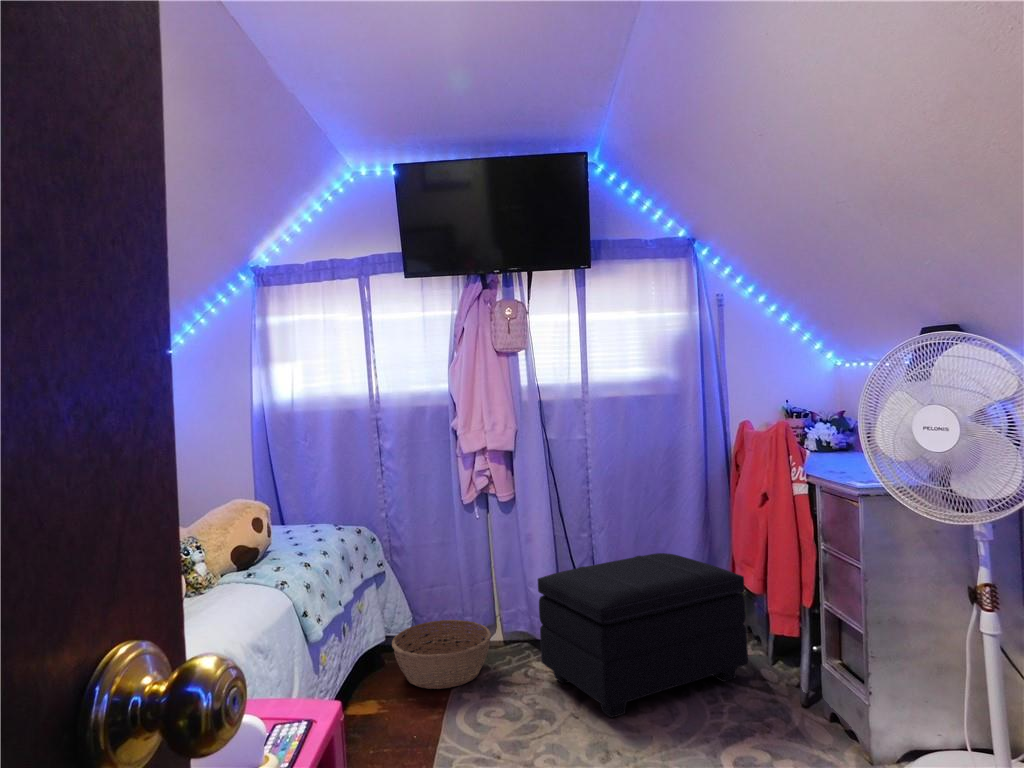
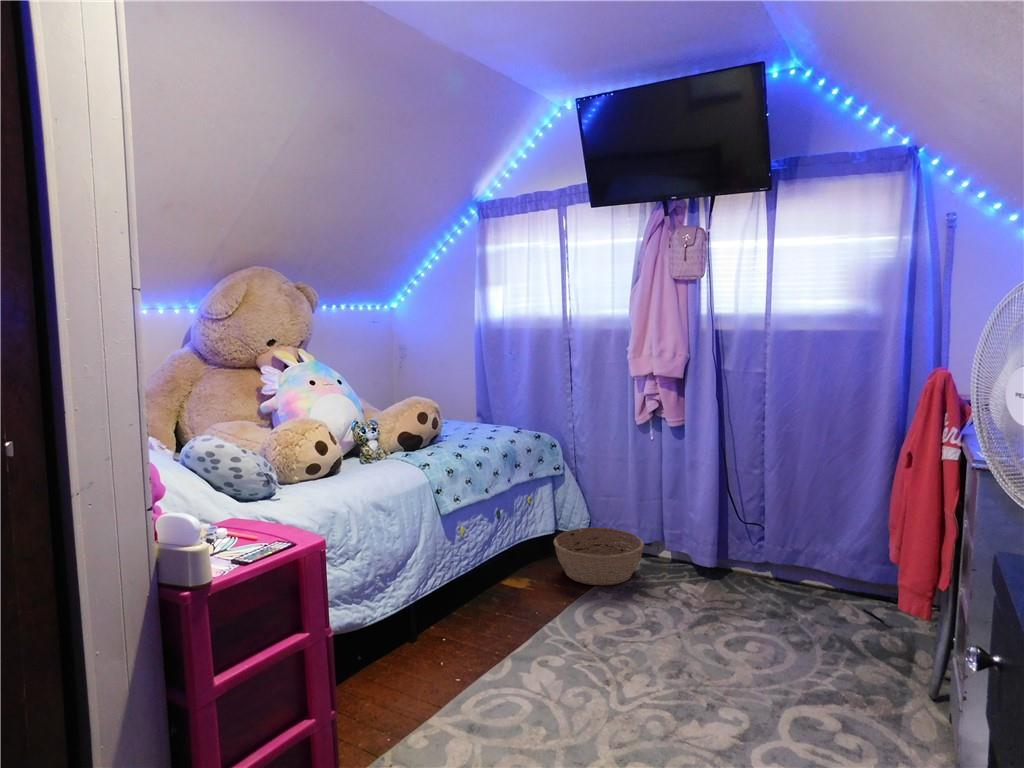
footstool: present [538,553,748,718] -> none [678,501,898,648]

